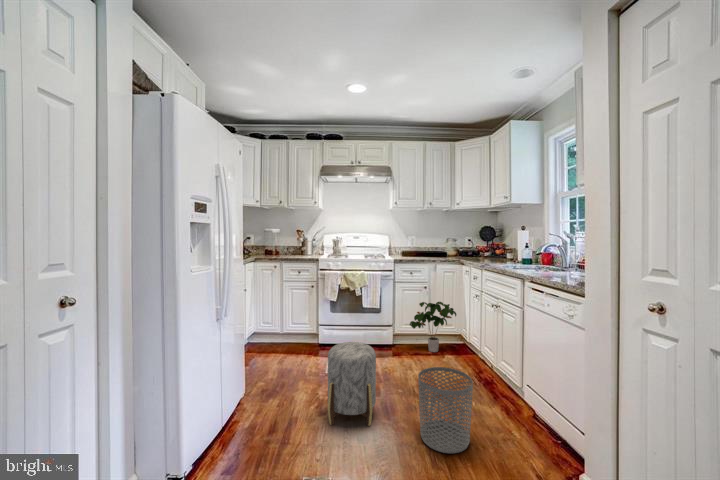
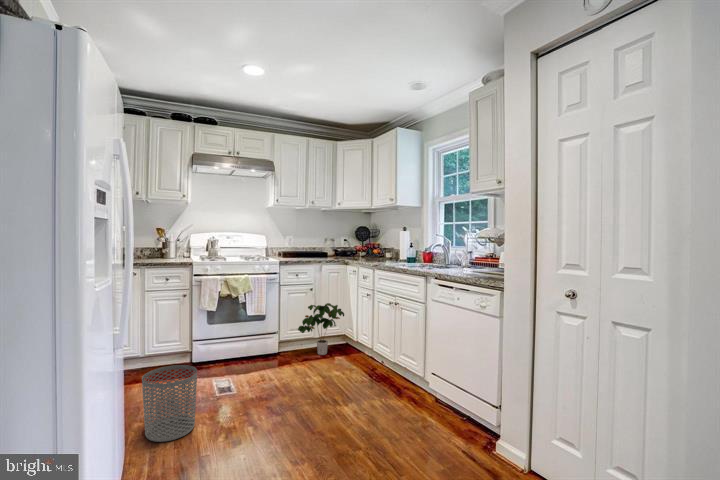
stool: present [328,342,376,426] -> none [234,351,285,438]
waste bin: present [418,367,473,453] -> present [142,365,197,442]

